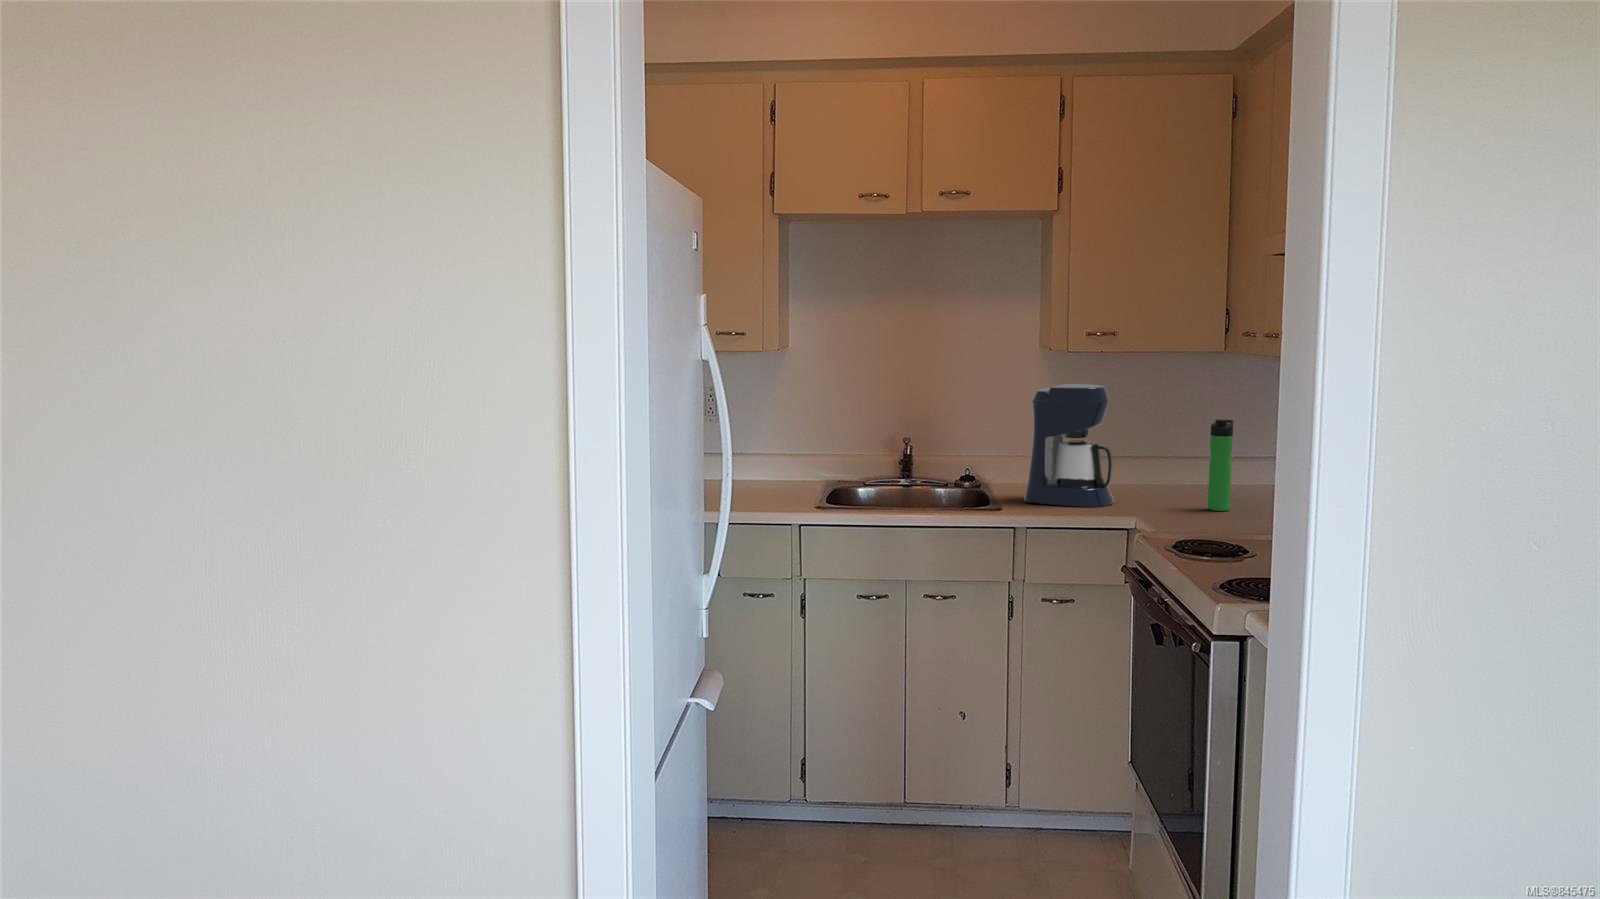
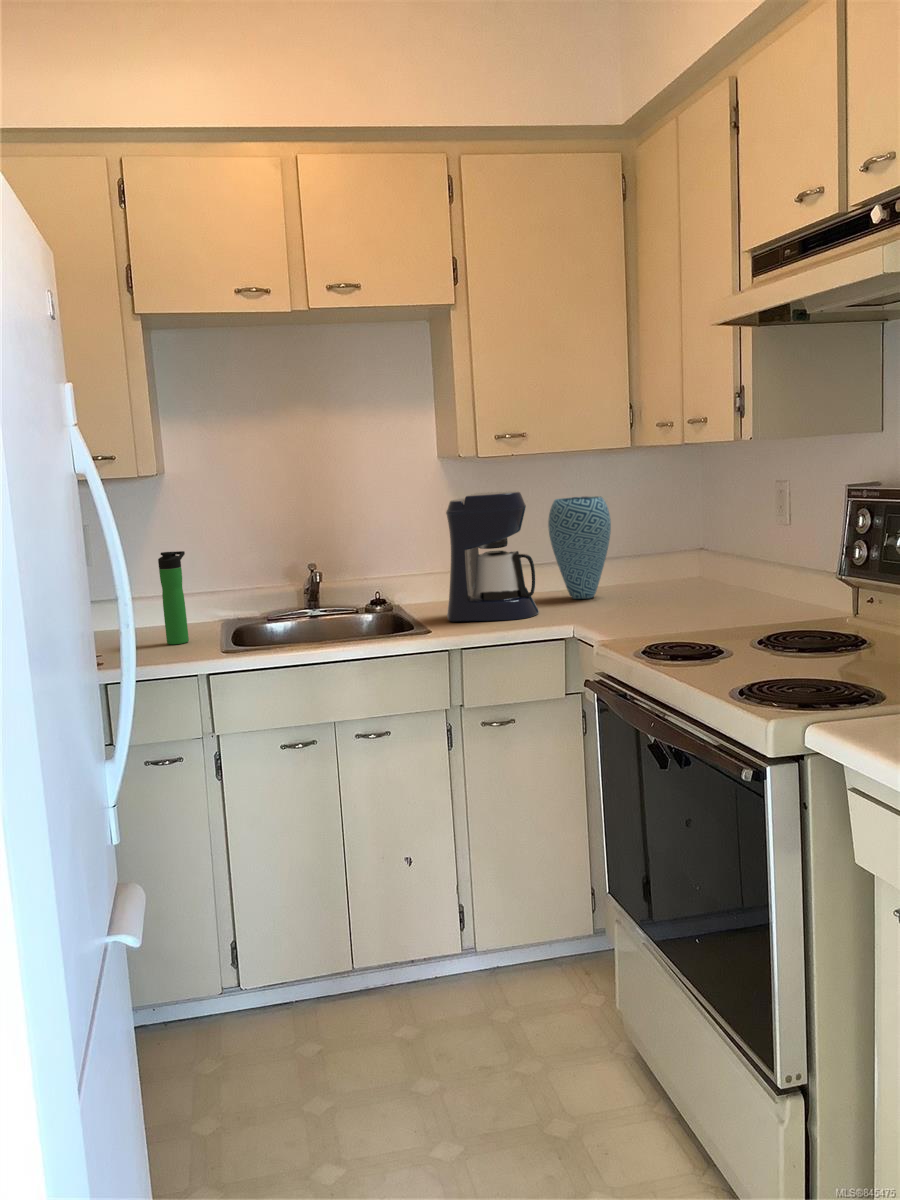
vase: none [1139,393,1202,495] -> present [548,497,611,599]
bottle: present [1208,419,1233,511] -> present [158,551,189,644]

